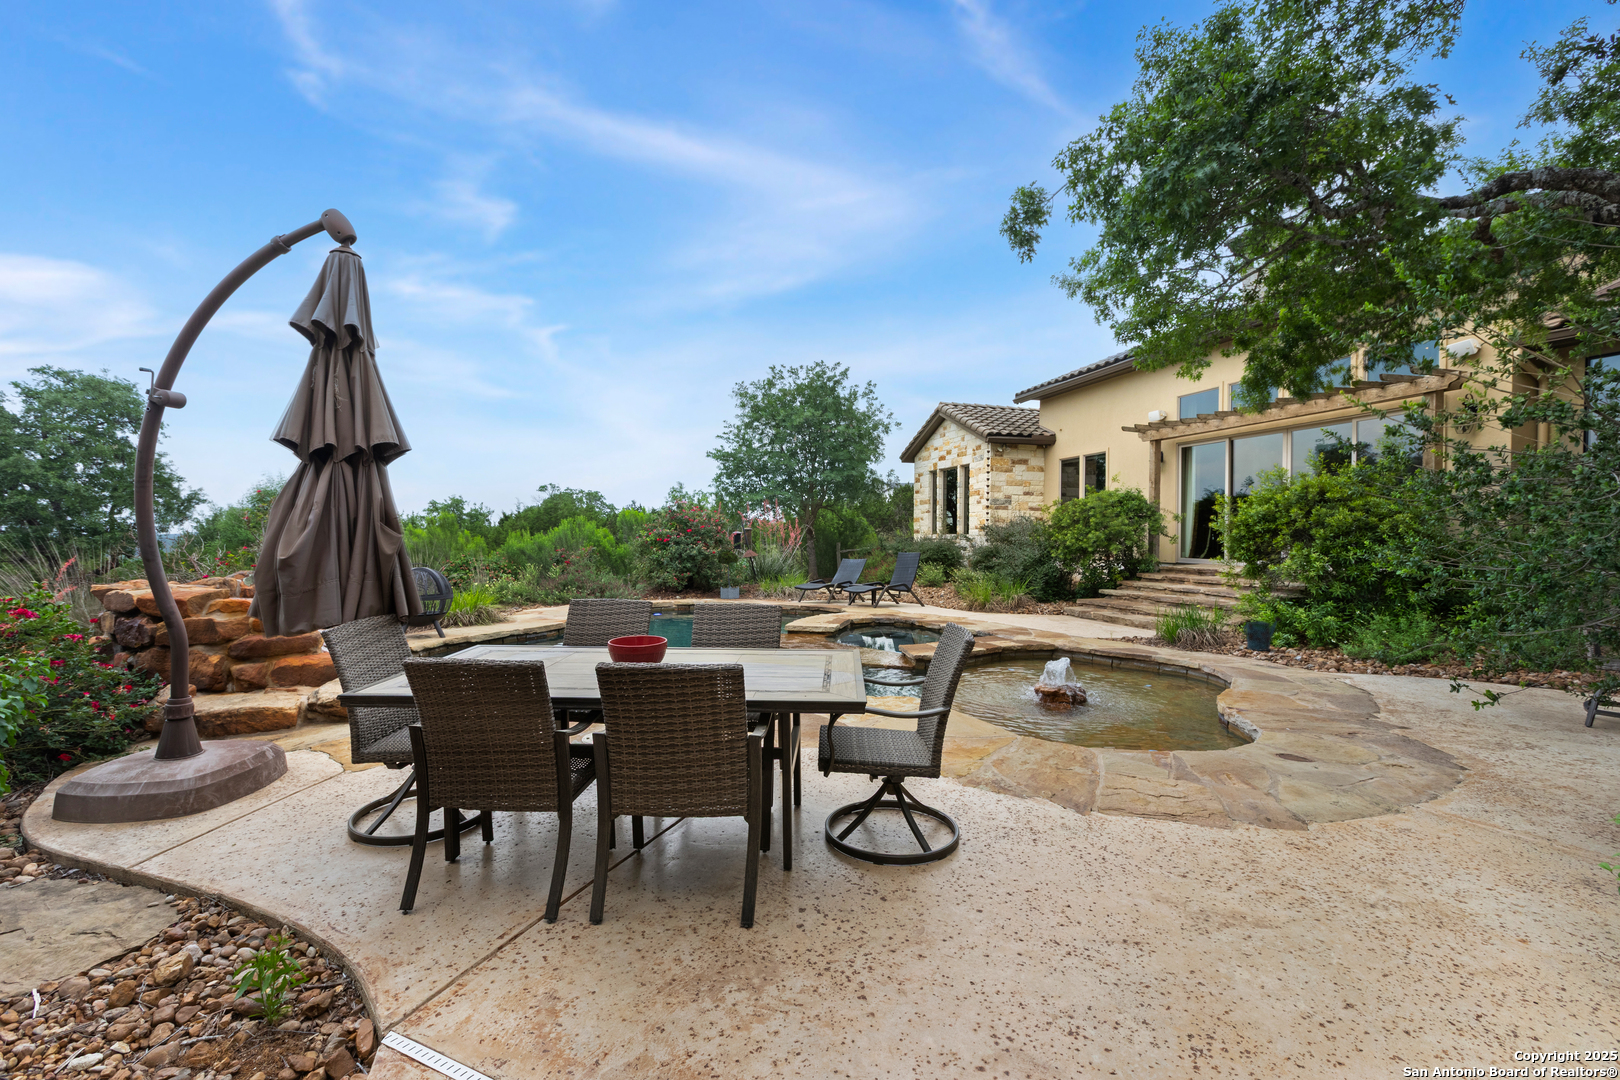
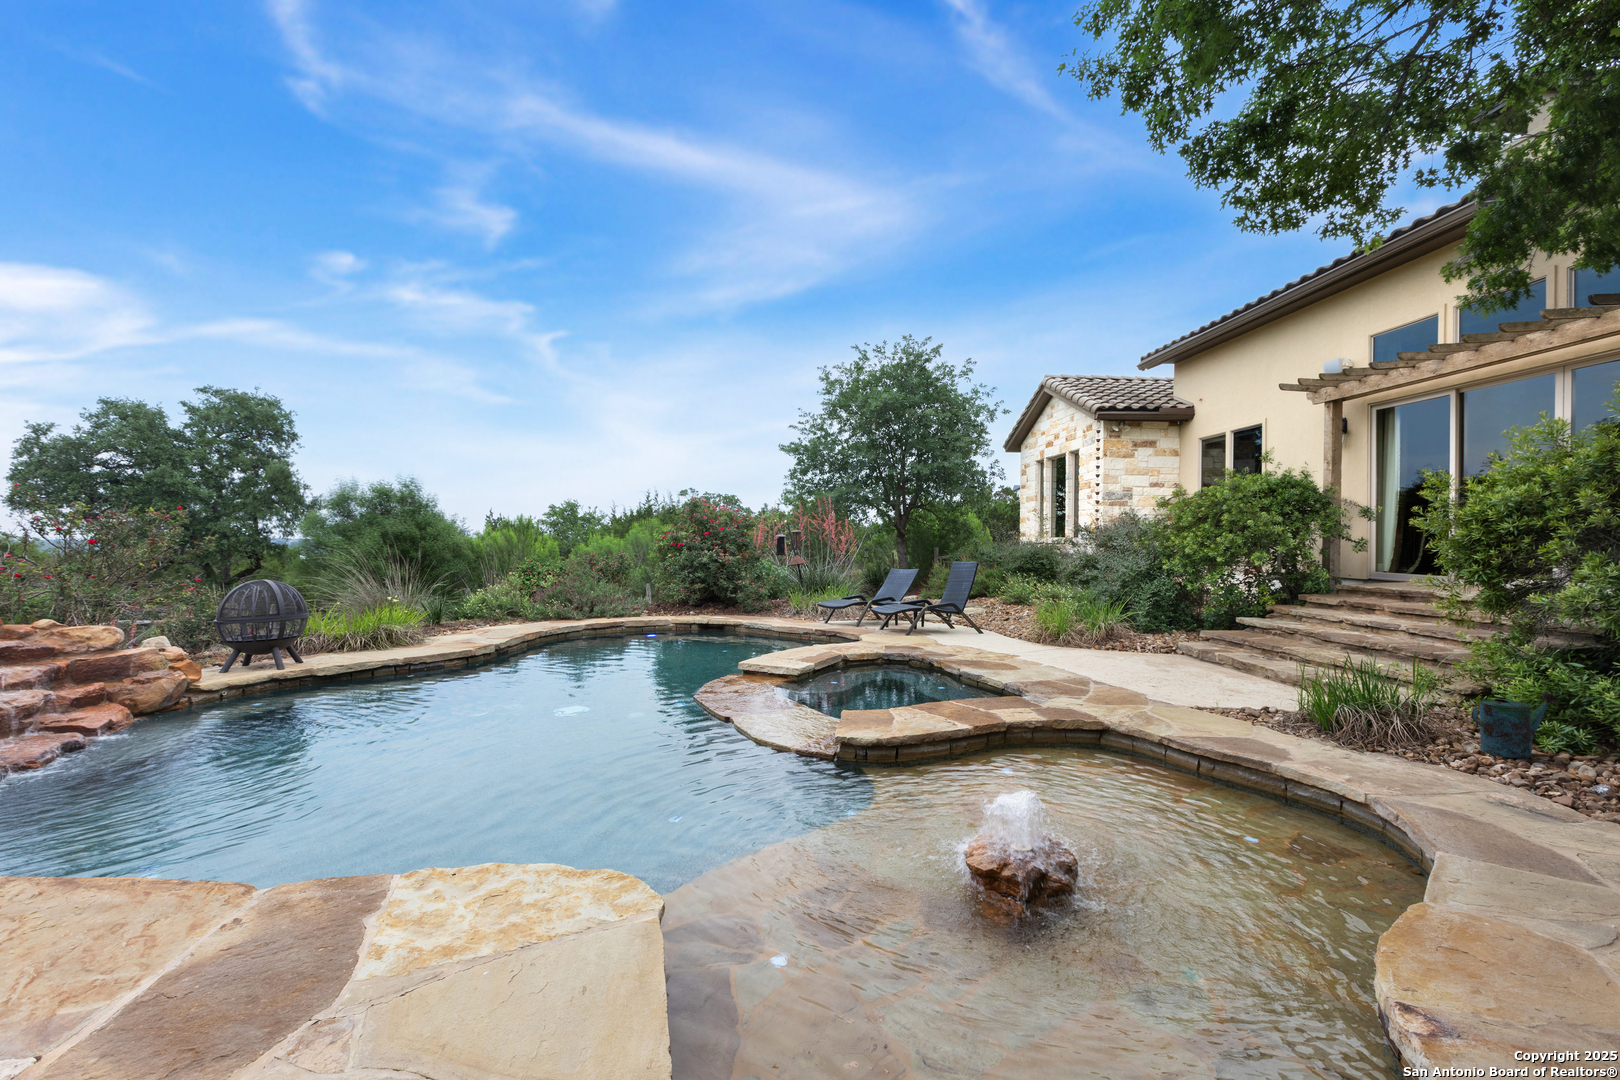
potted tree: present [718,551,739,599] -> none [754,557,780,614]

